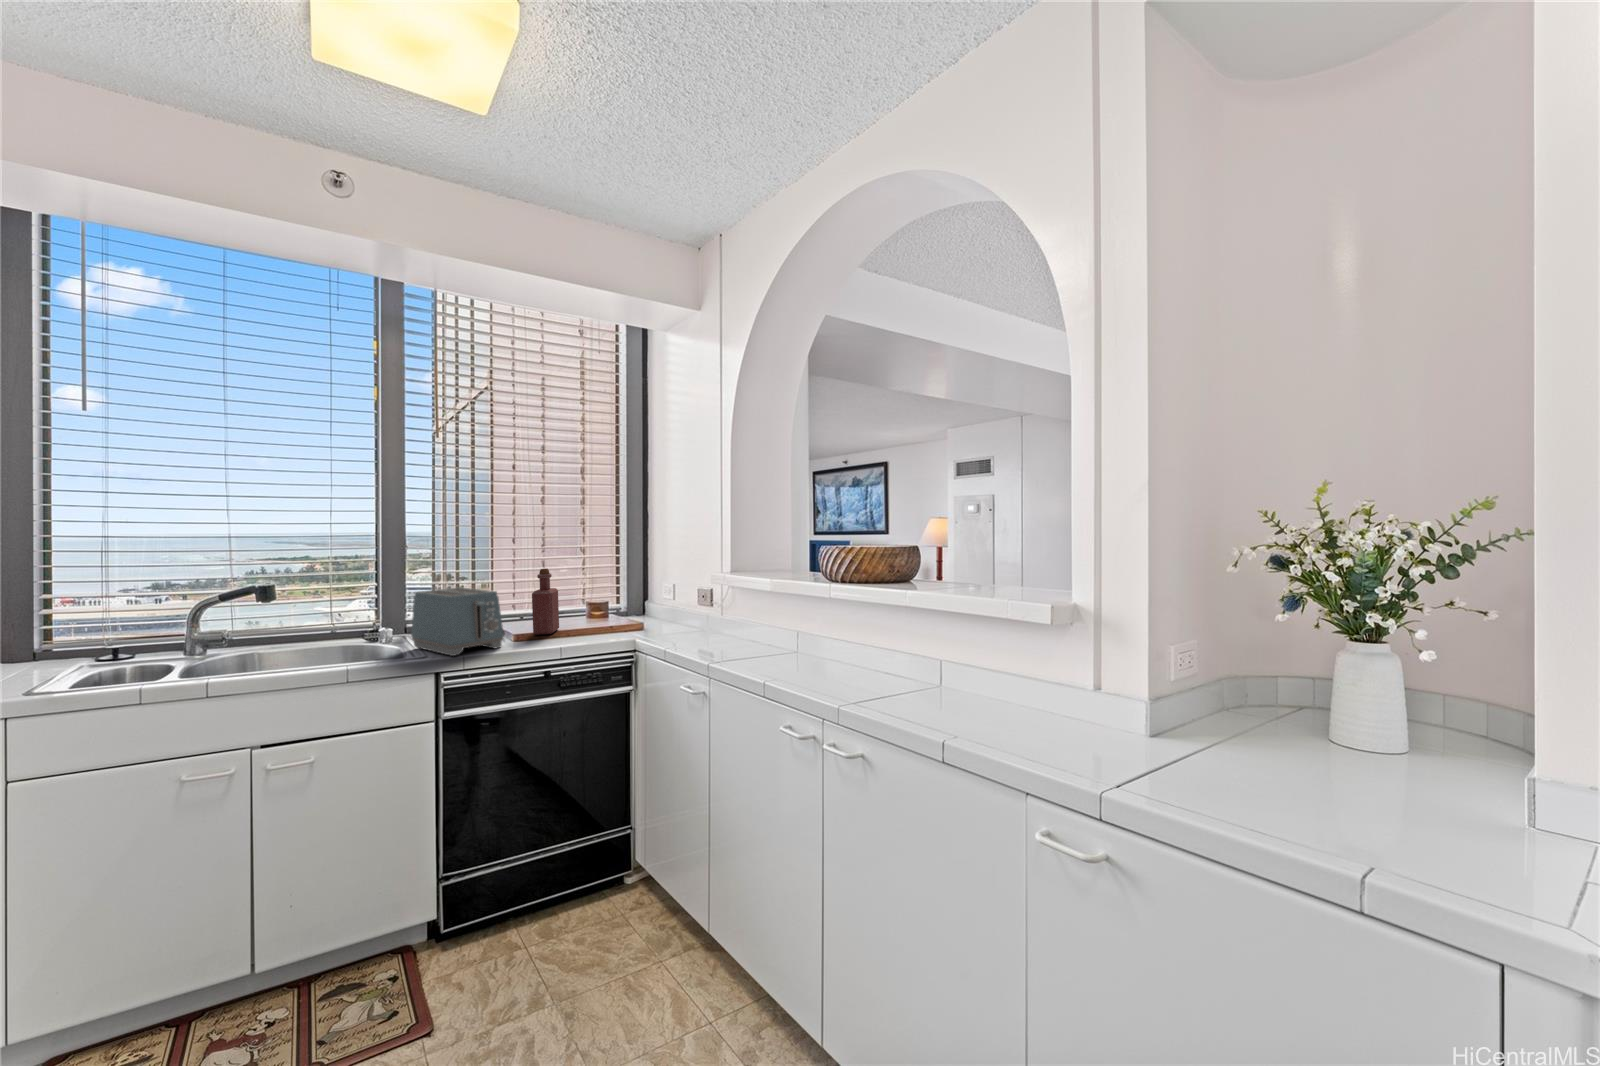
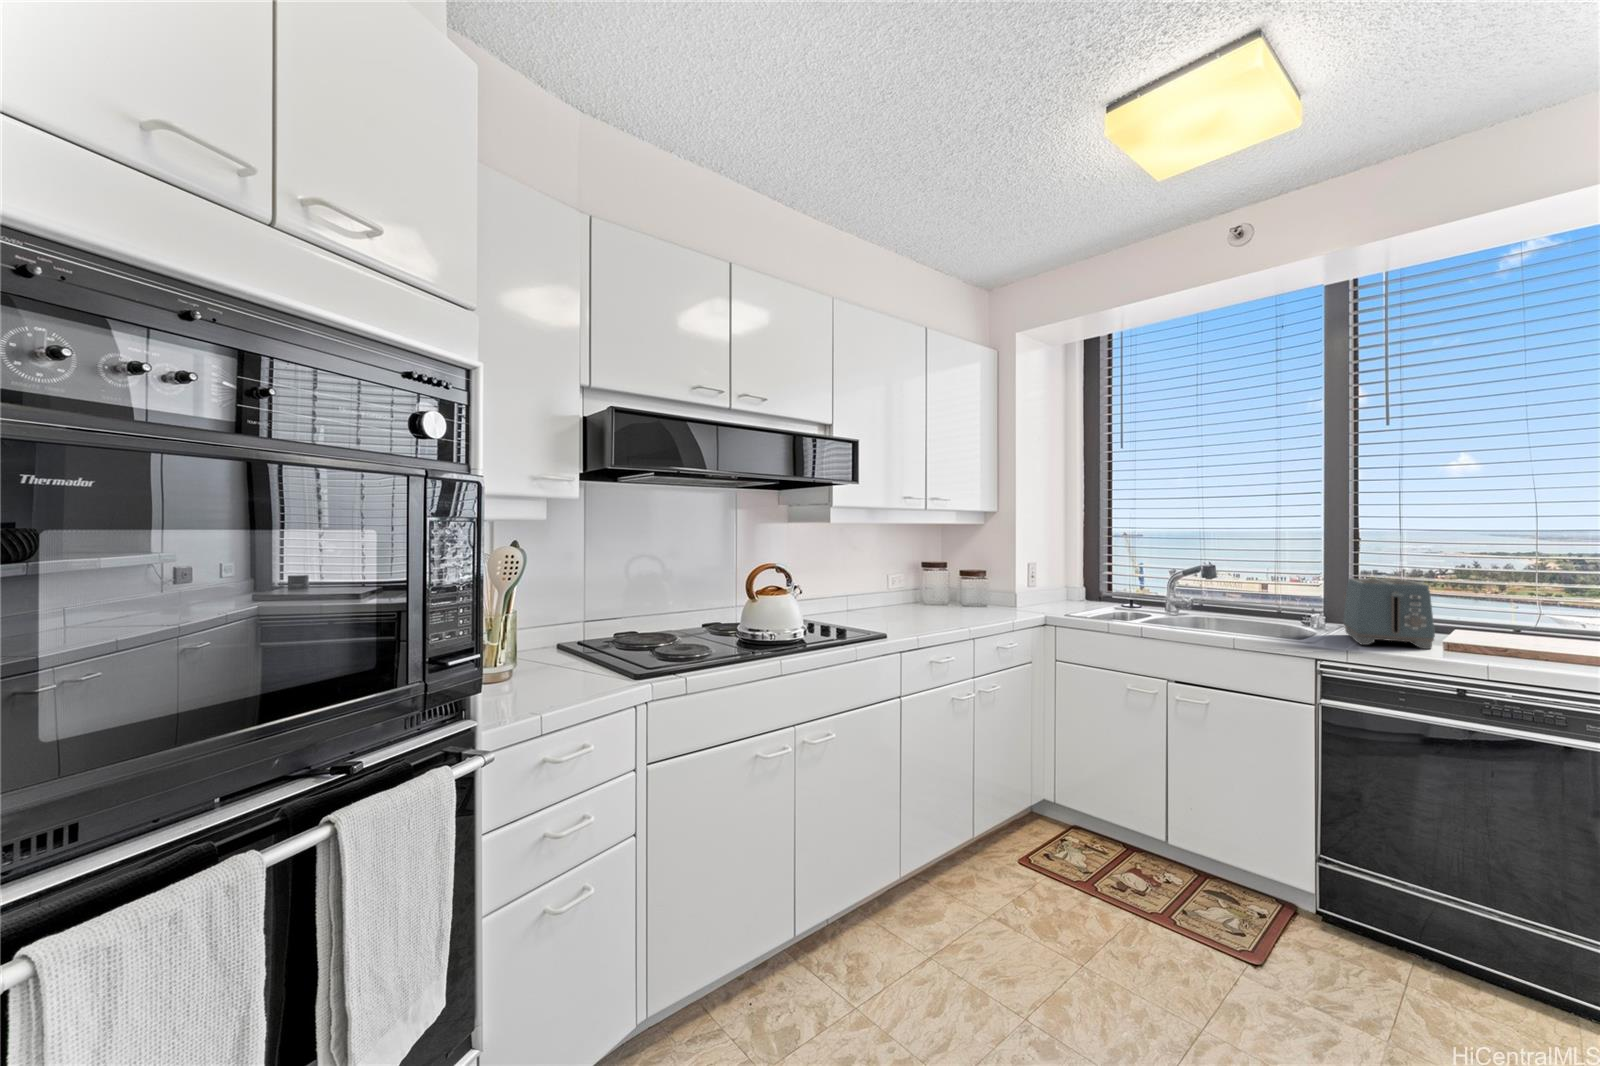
bottle: present [532,569,559,635] -> none [1497,567,1553,651]

